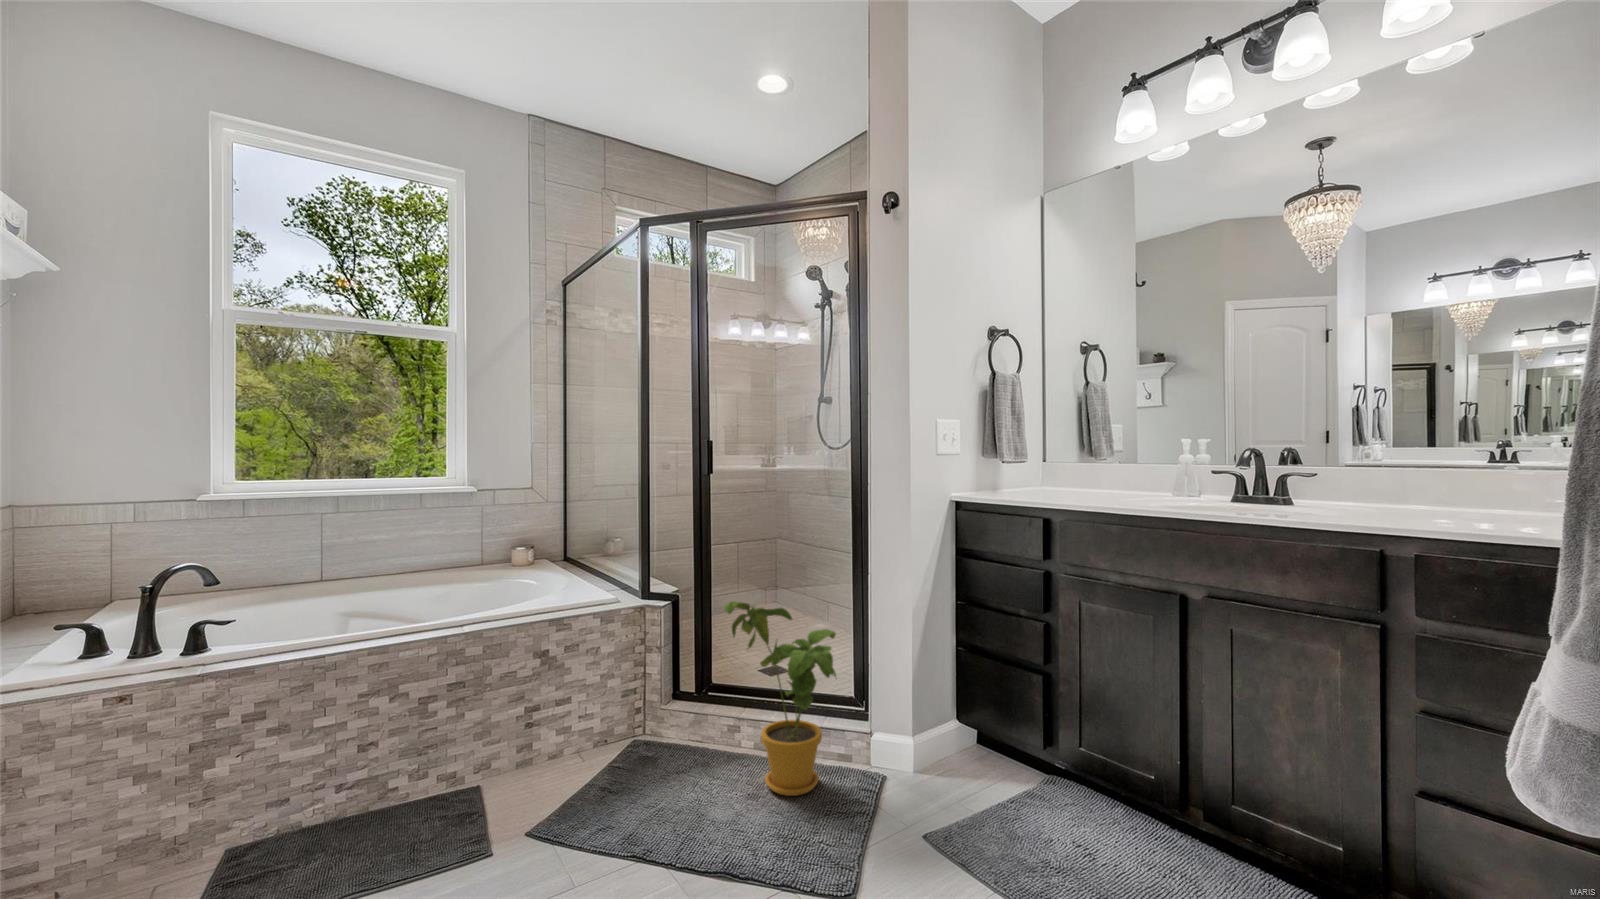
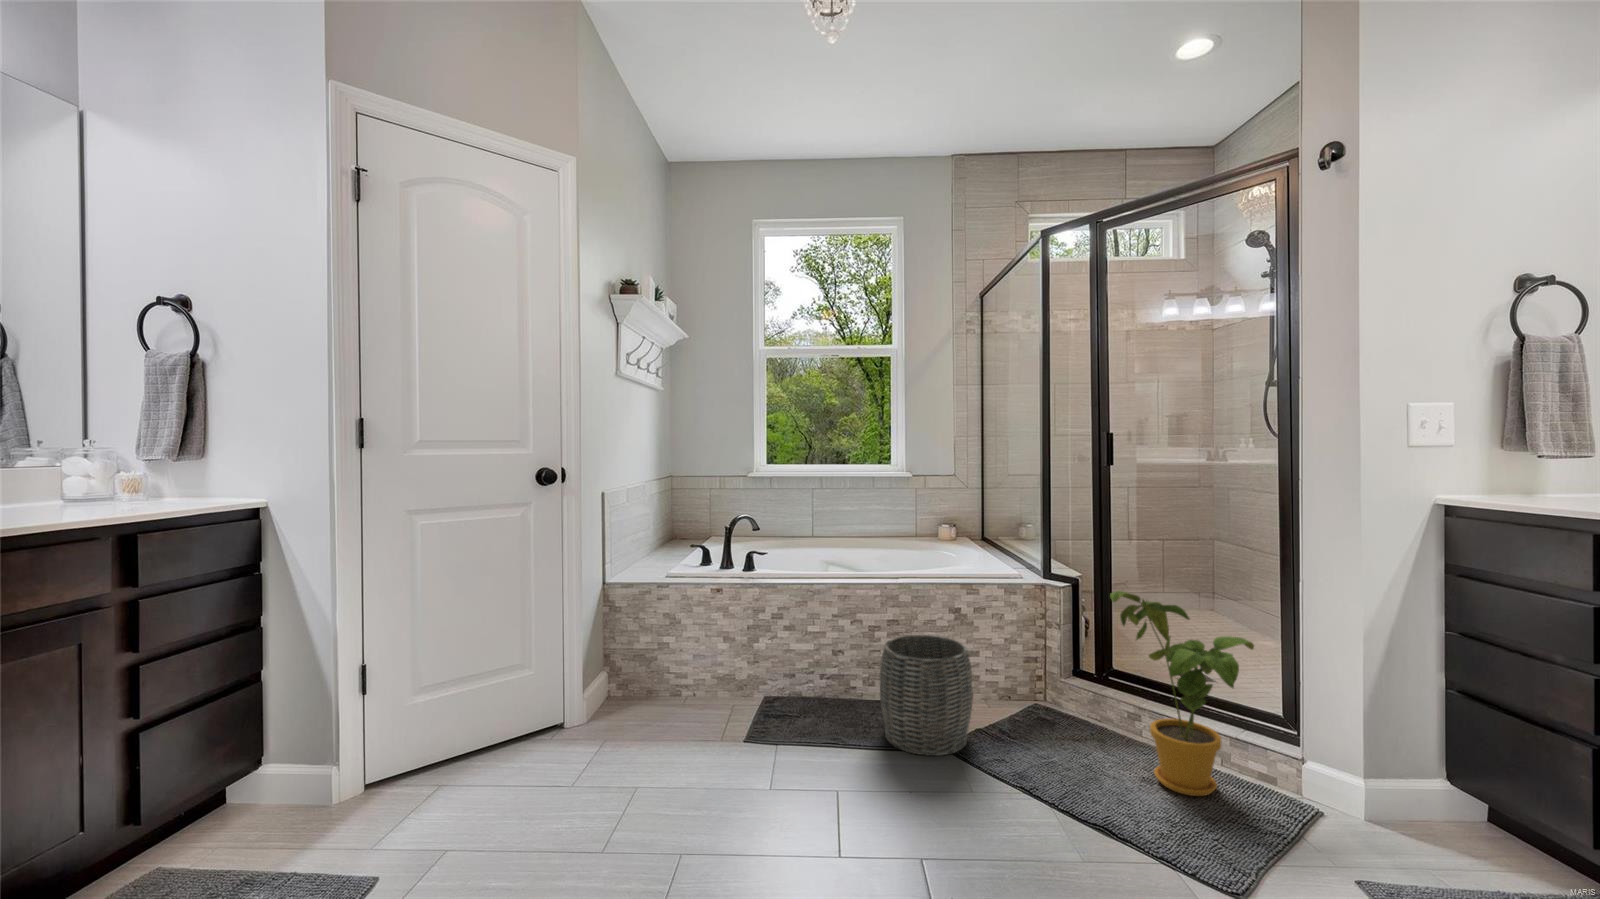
woven basket: none [444,691,574,859] -> present [880,635,973,756]

